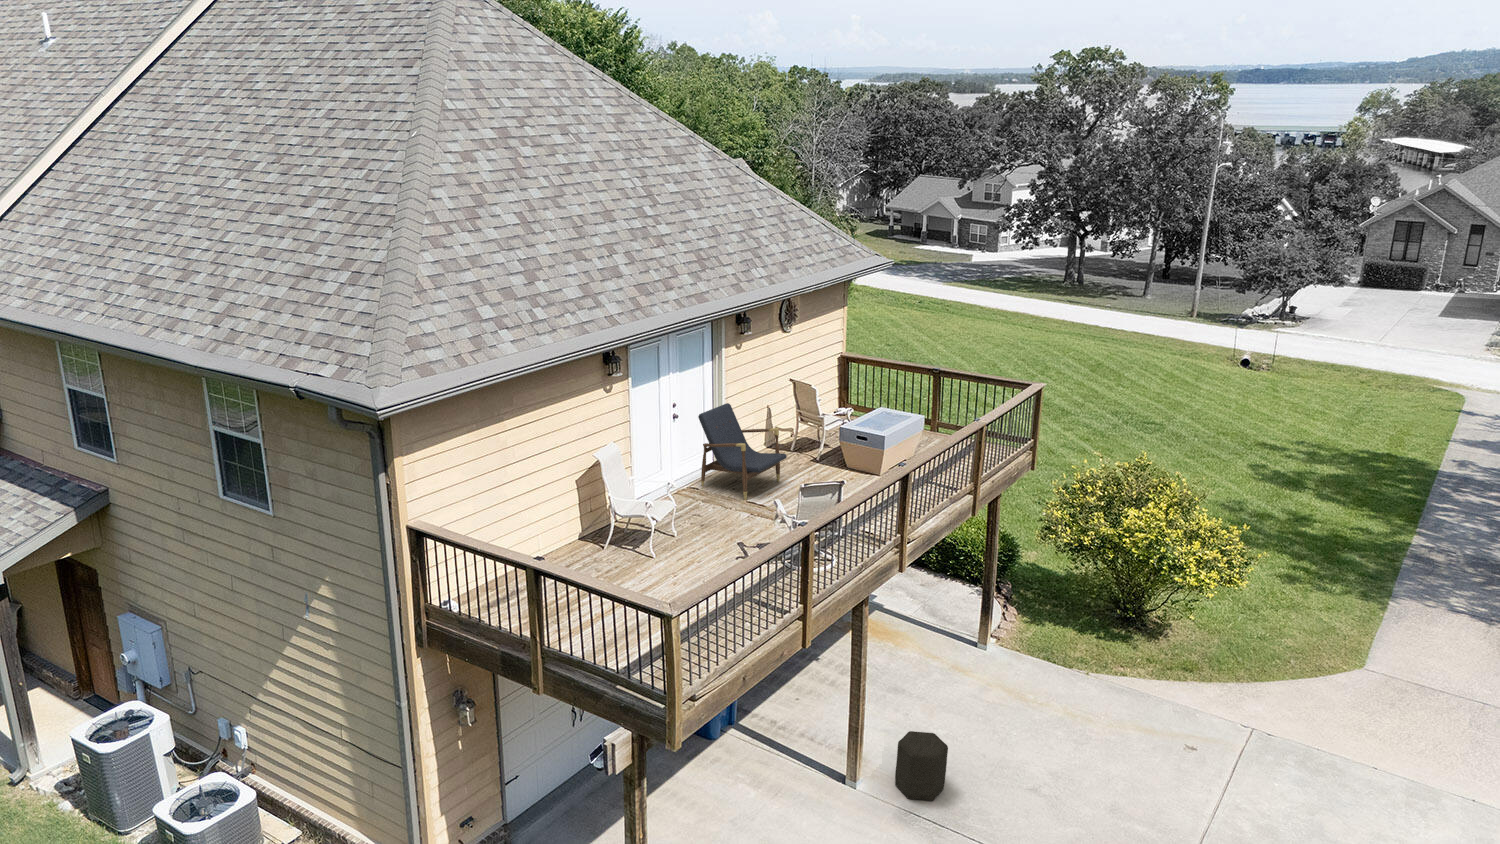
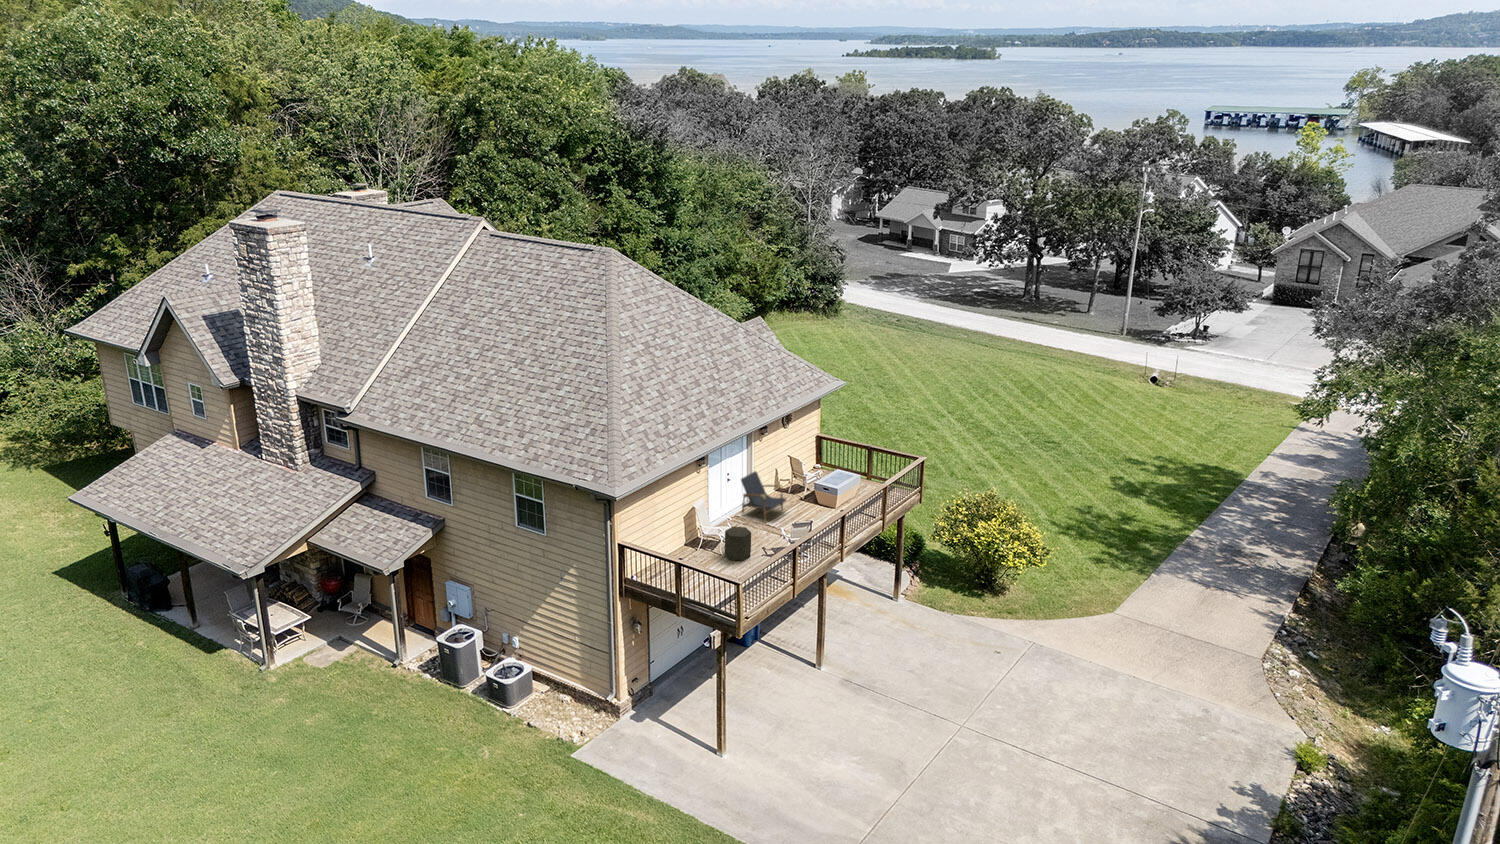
ottoman: present [895,731,948,801] -> present [725,527,751,561]

